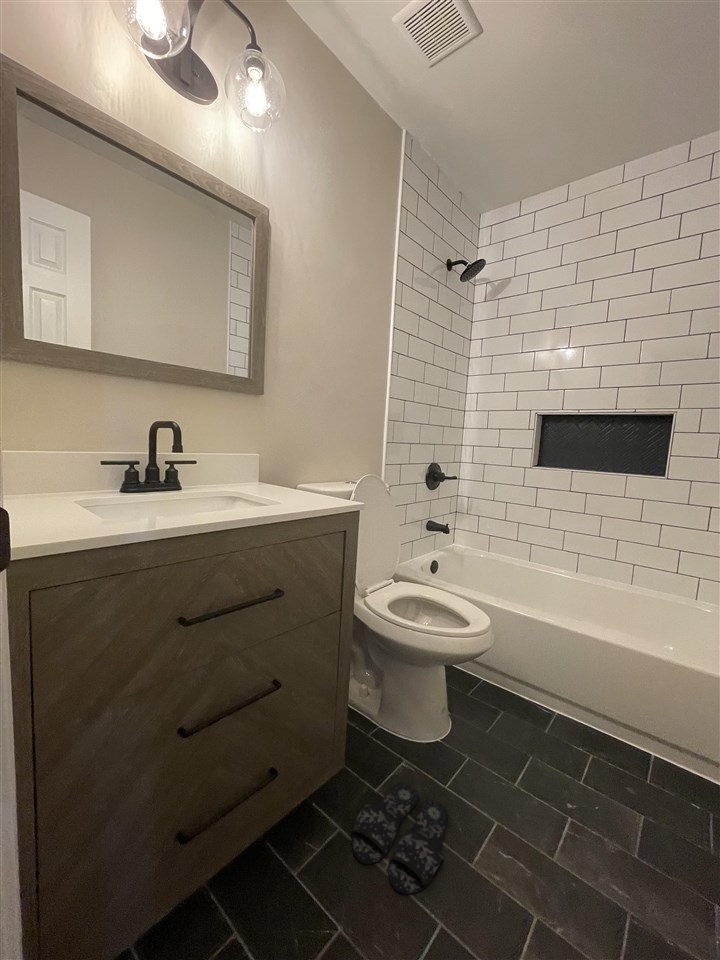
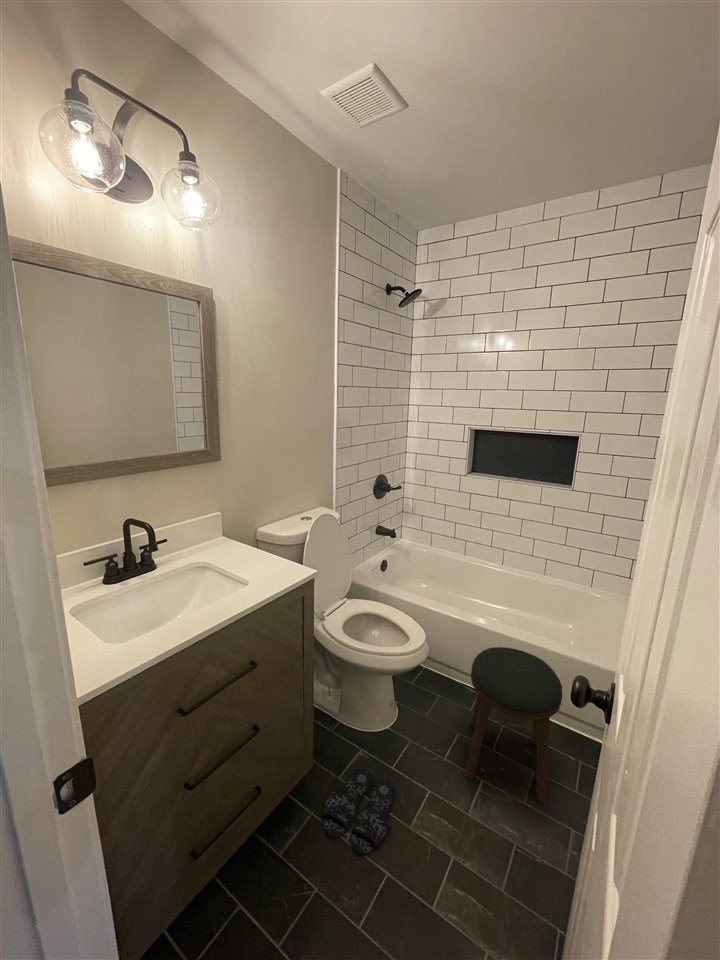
stool: none [544,643,685,867] -> present [465,647,562,805]

